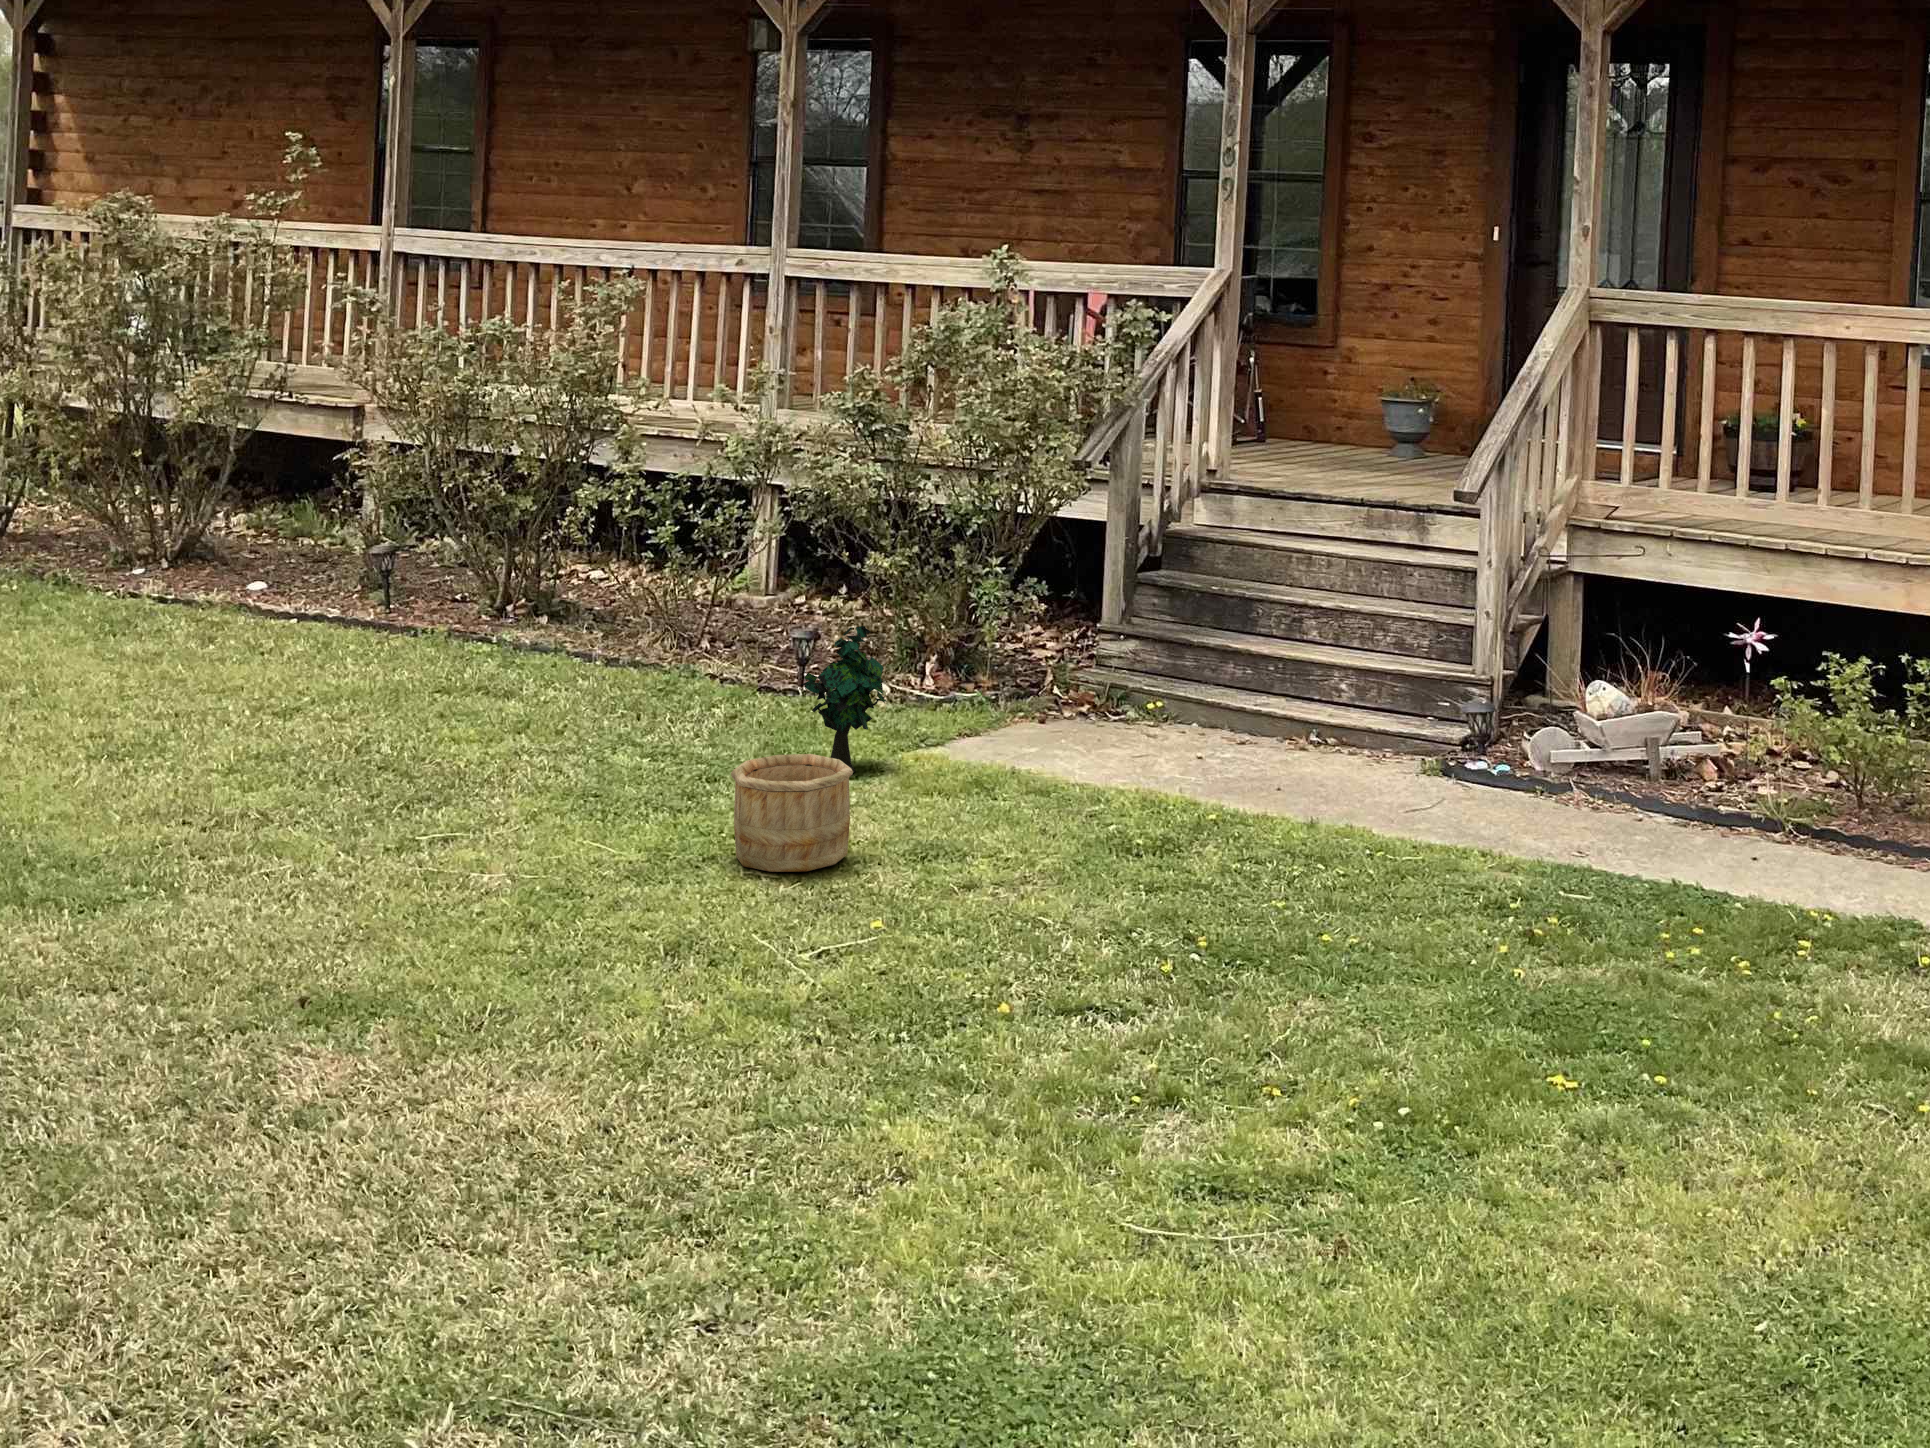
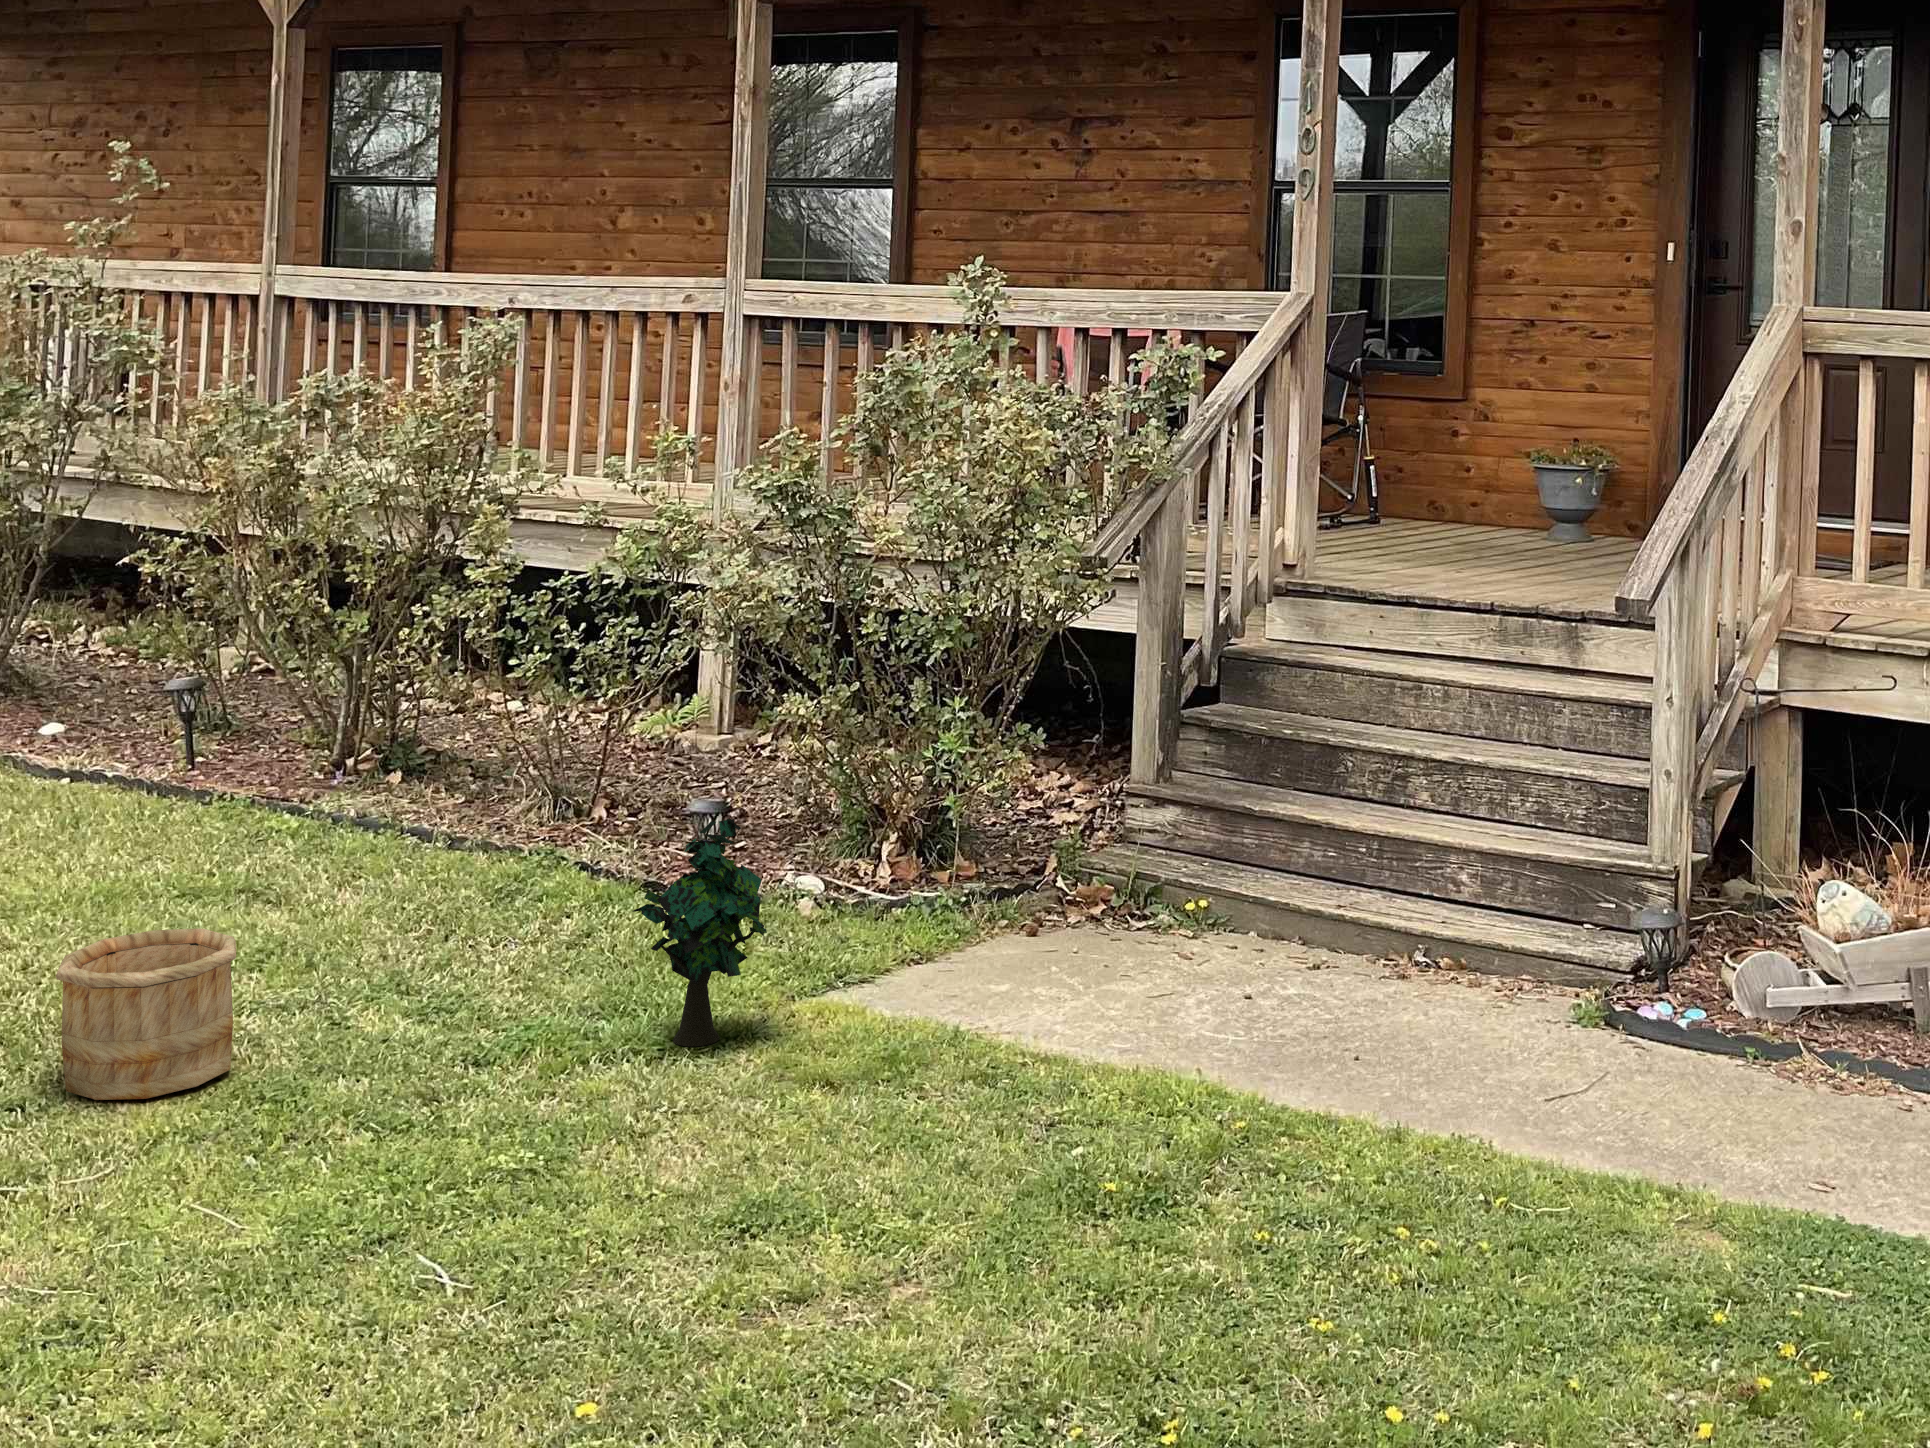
wooden bucket: present [731,754,853,872] -> present [56,928,236,1100]

